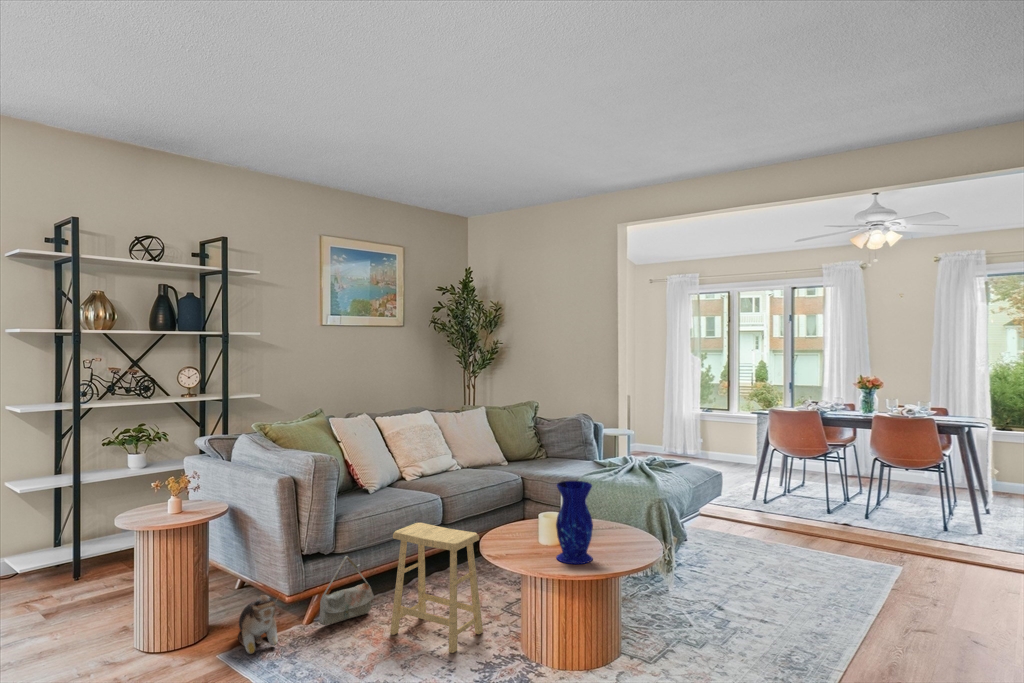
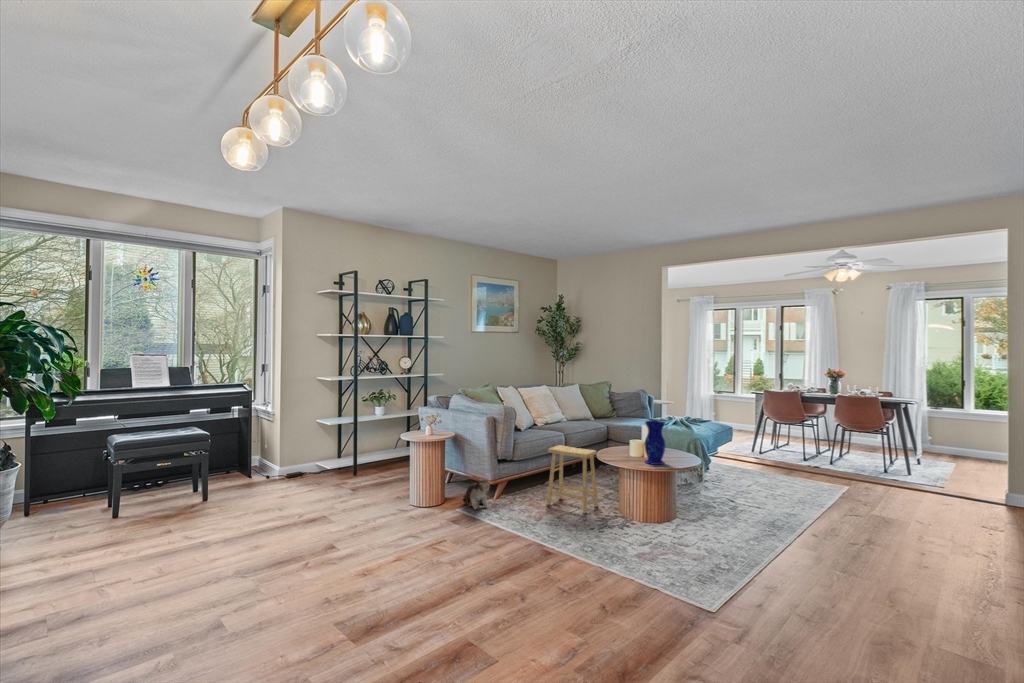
bag: present [319,556,374,625] -> none [505,463,533,500]

